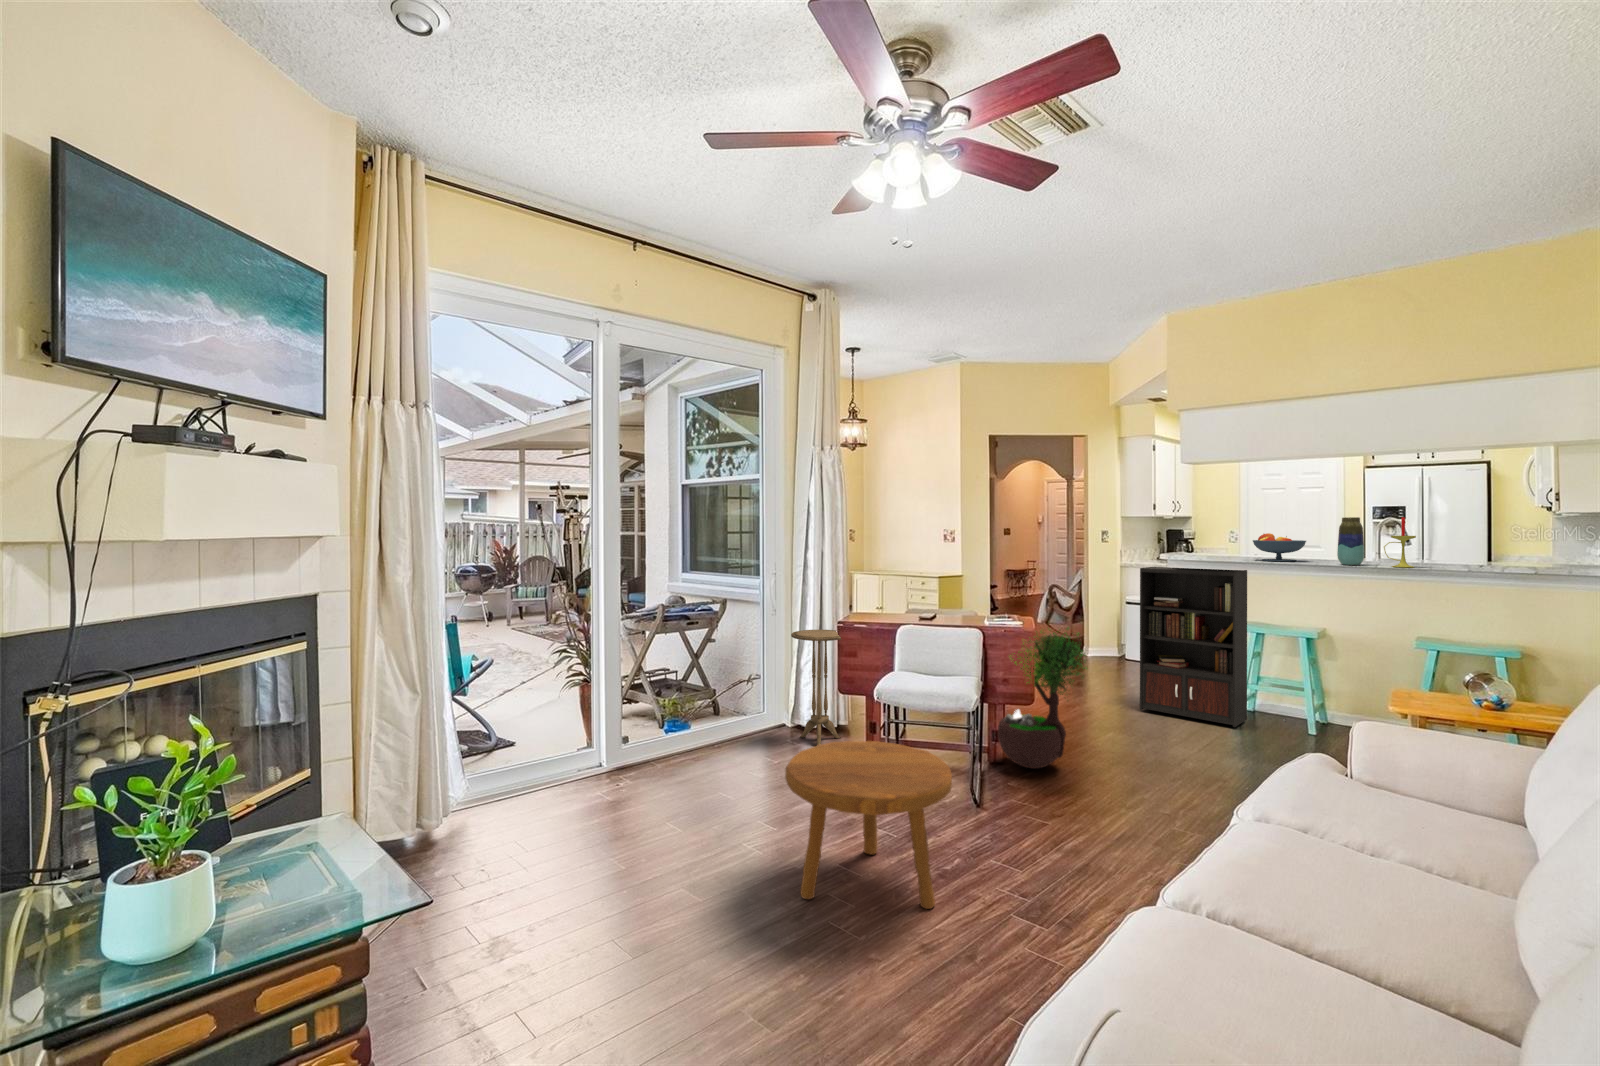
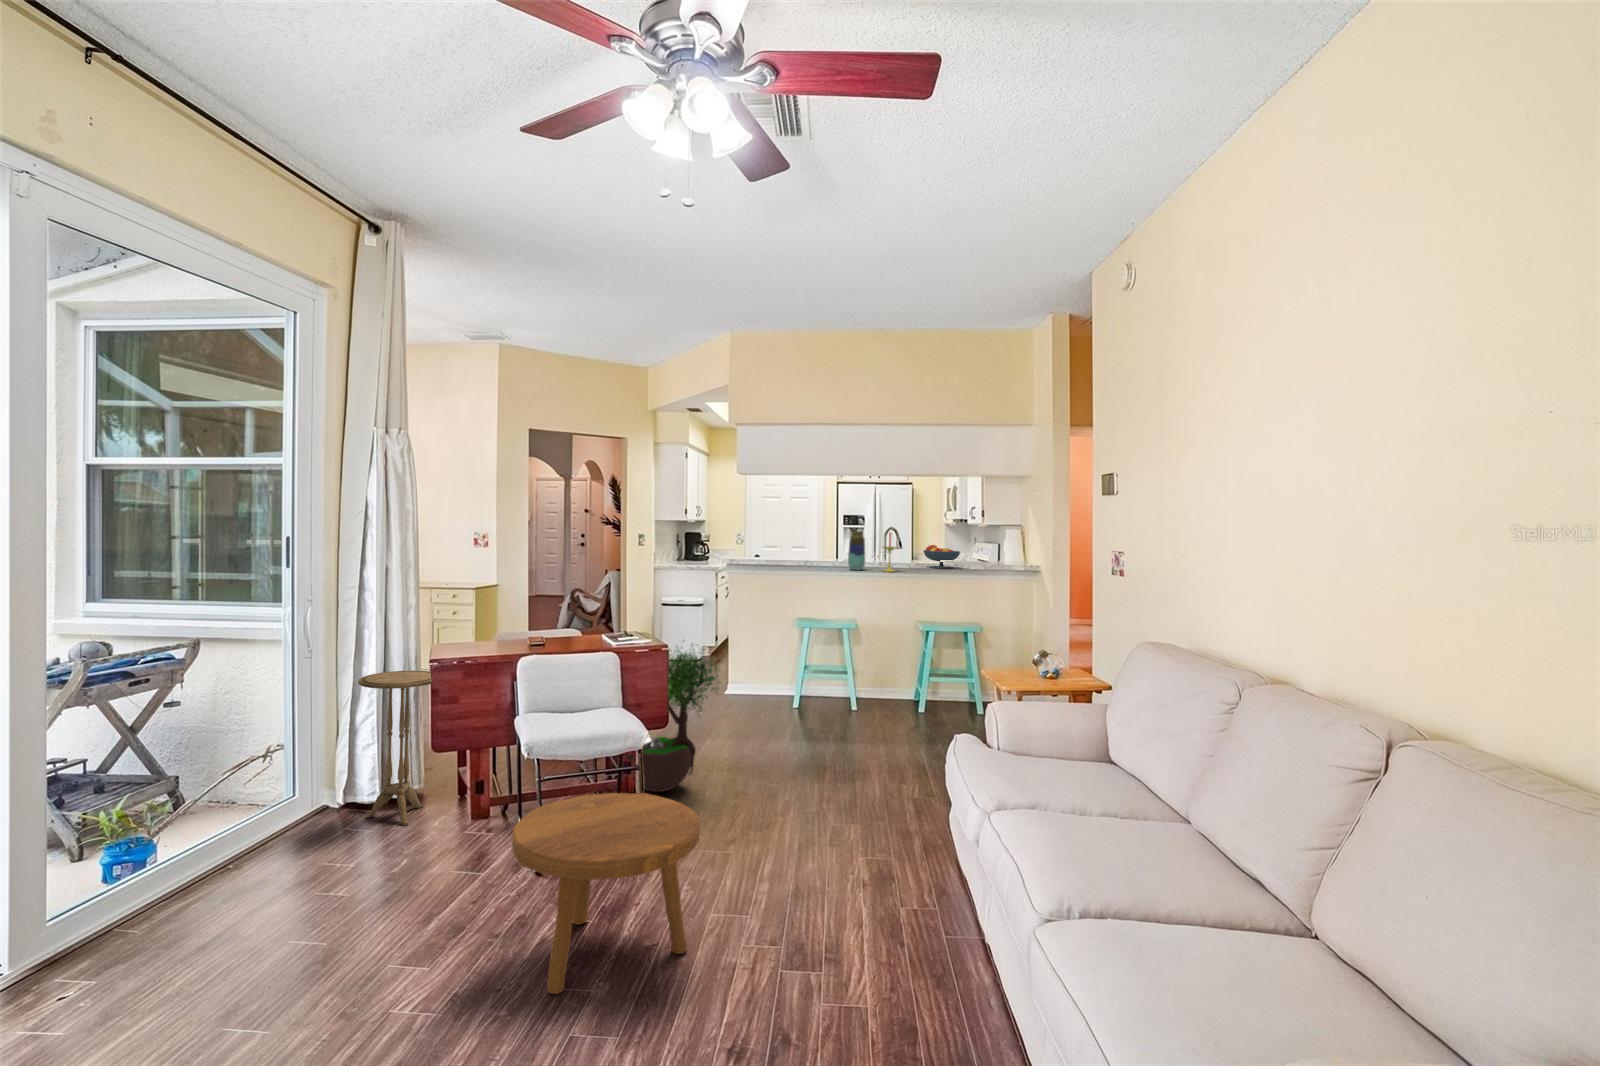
fruit bowl: present [1253,533,1306,561] -> present [924,545,960,569]
bookcase: present [1140,567,1286,727] -> none [707,574,815,718]

